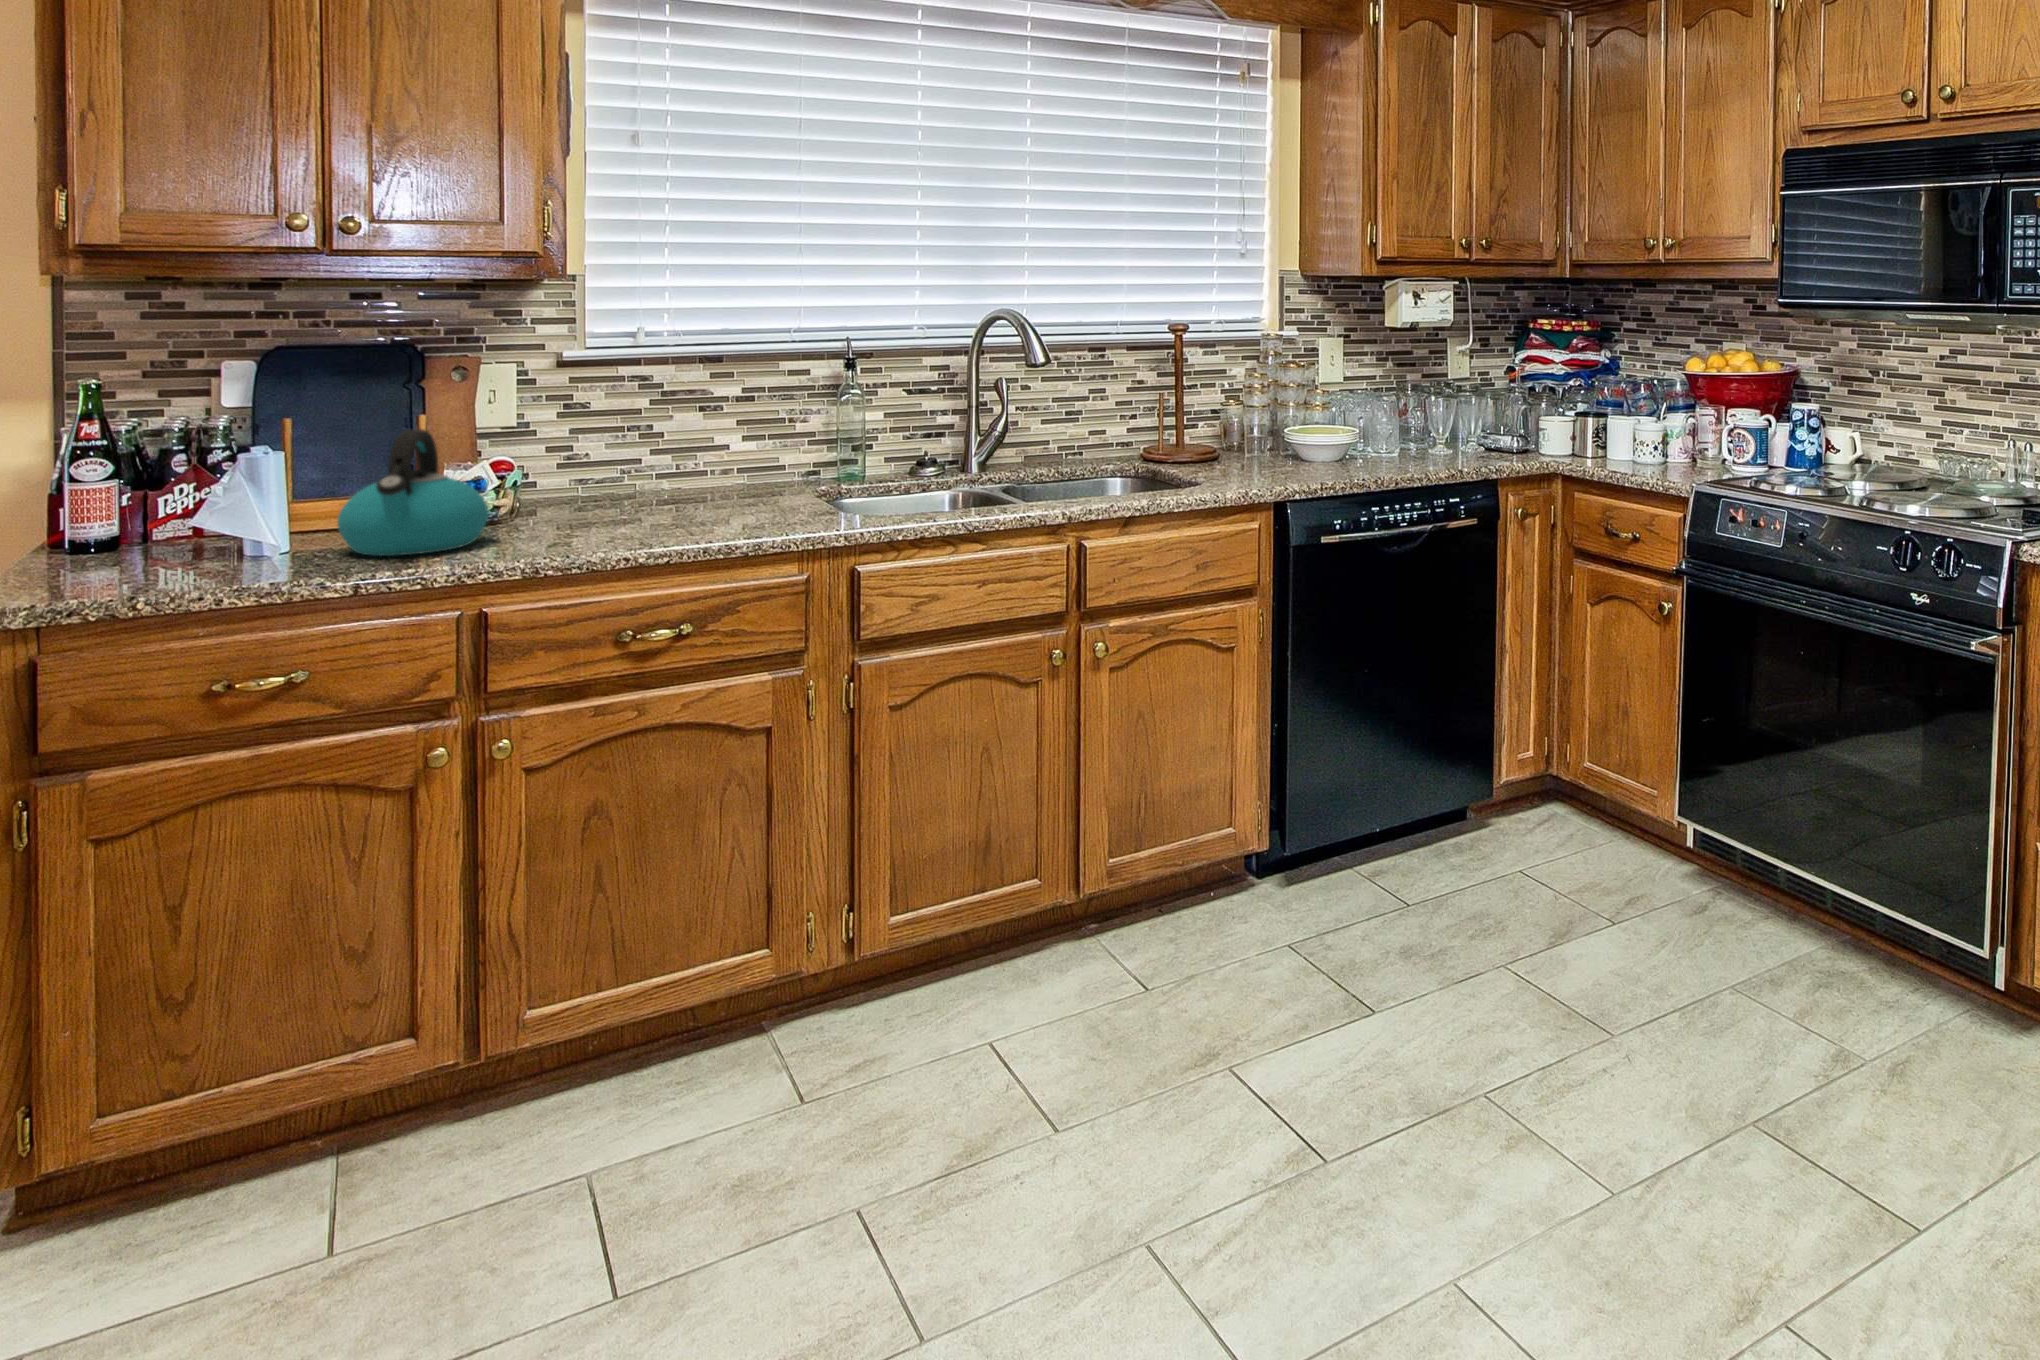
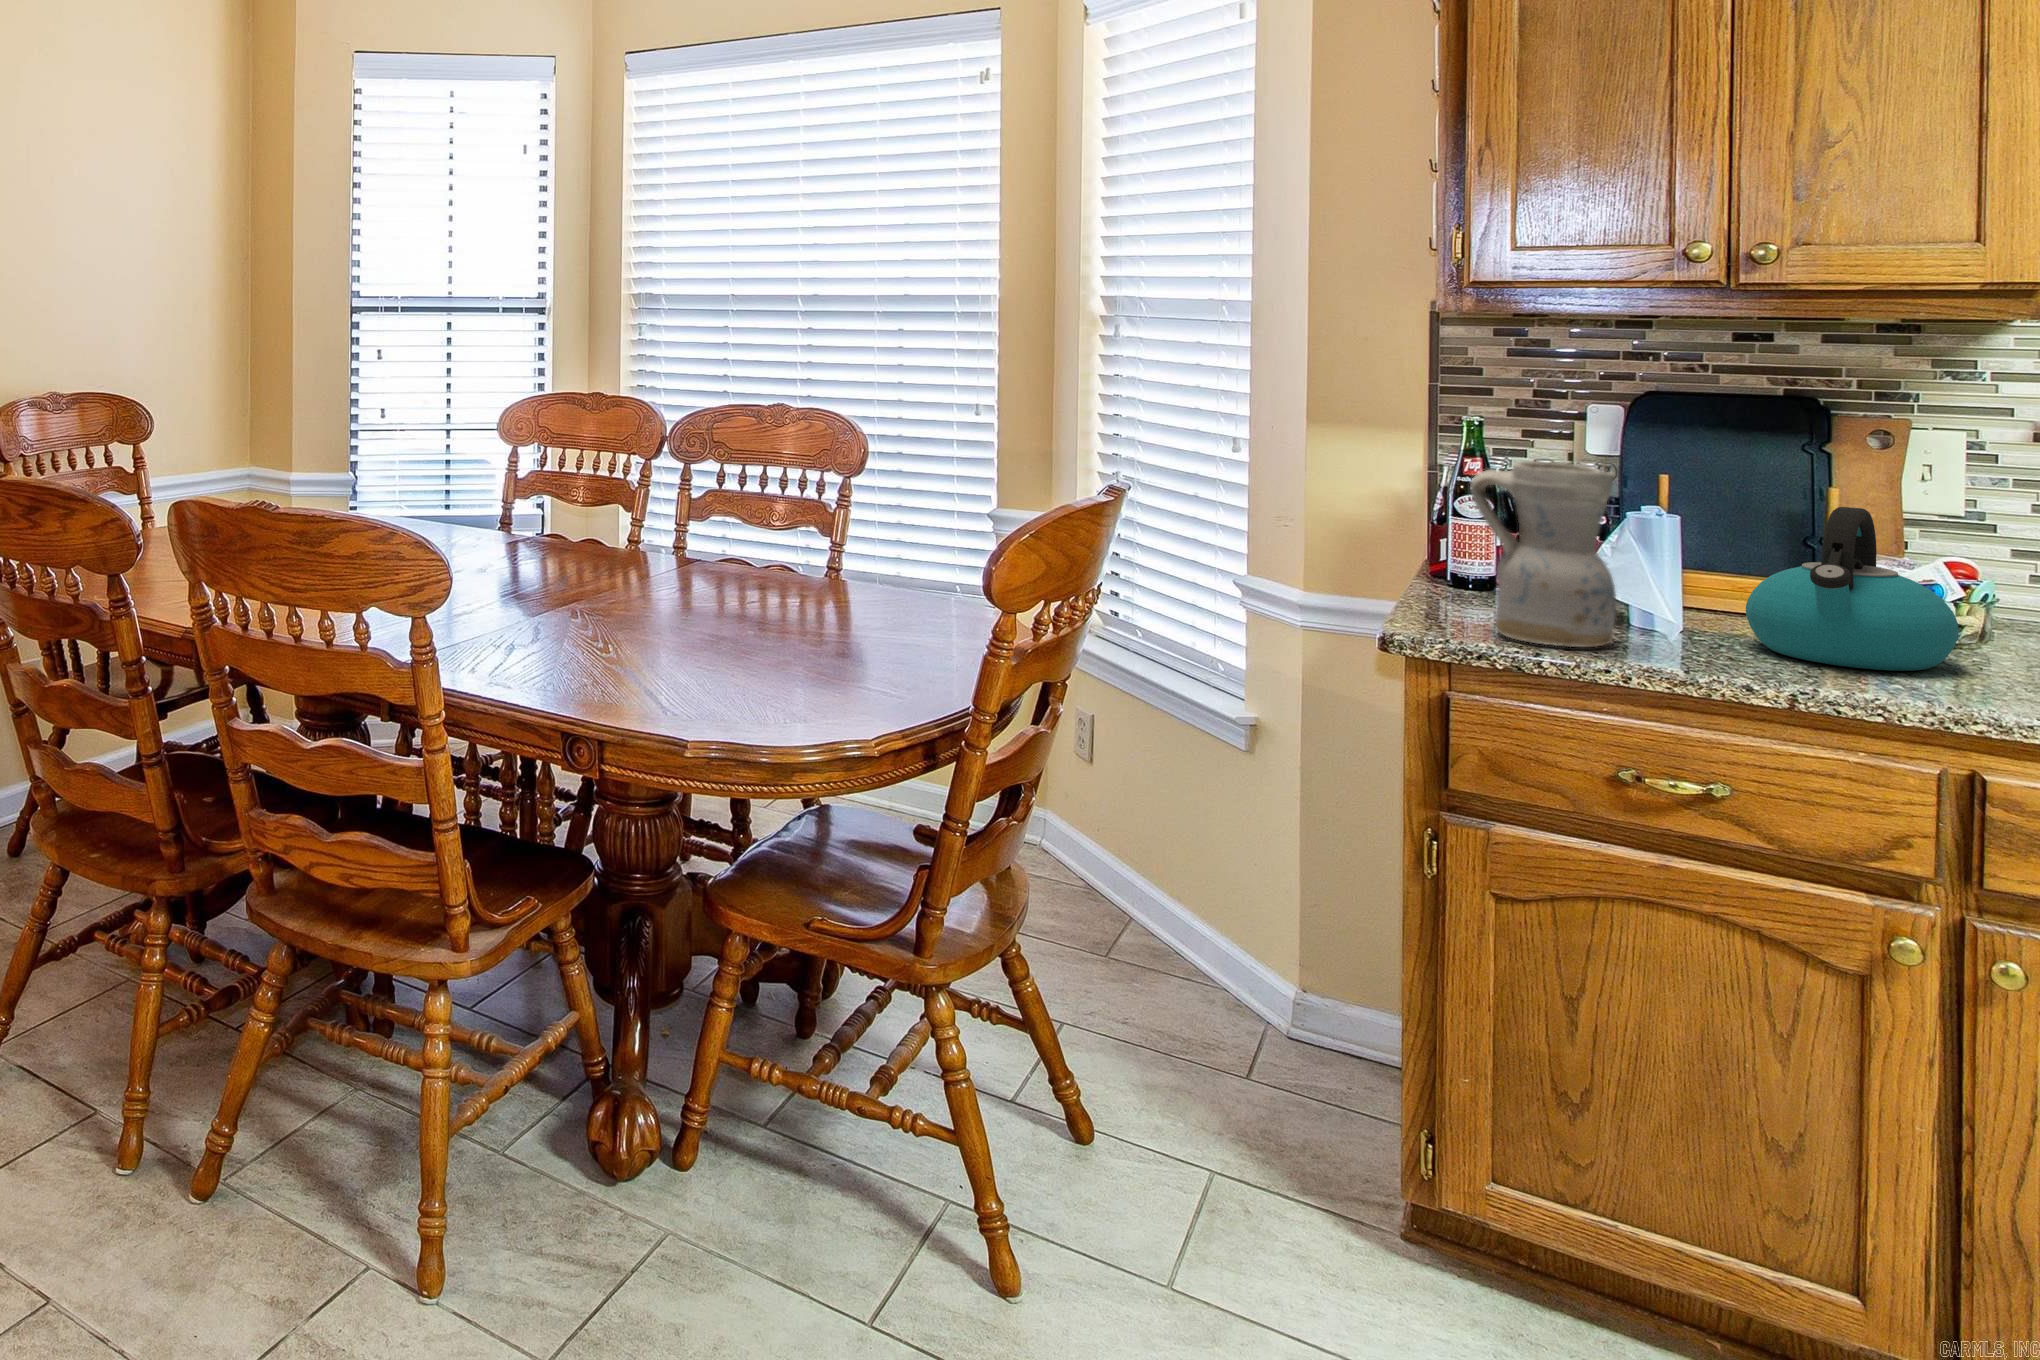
ceramic pitcher: none [62,414,217,587] -> present [1470,461,1616,647]

